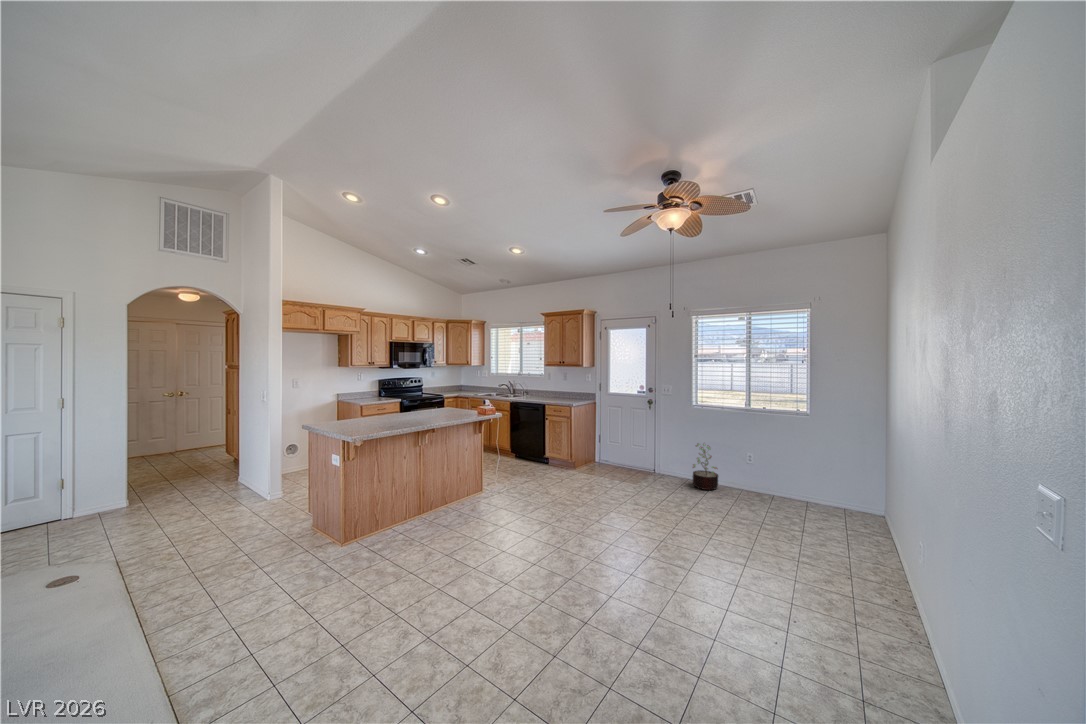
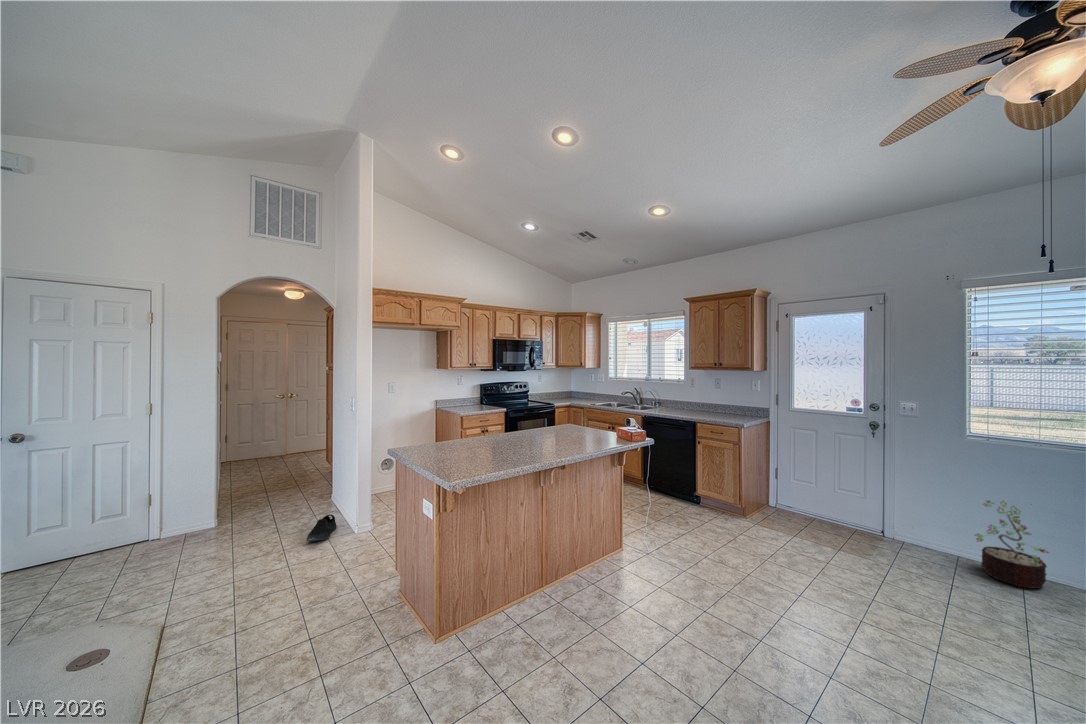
shoe: none [229,485,253,504] -> present [307,515,337,541]

